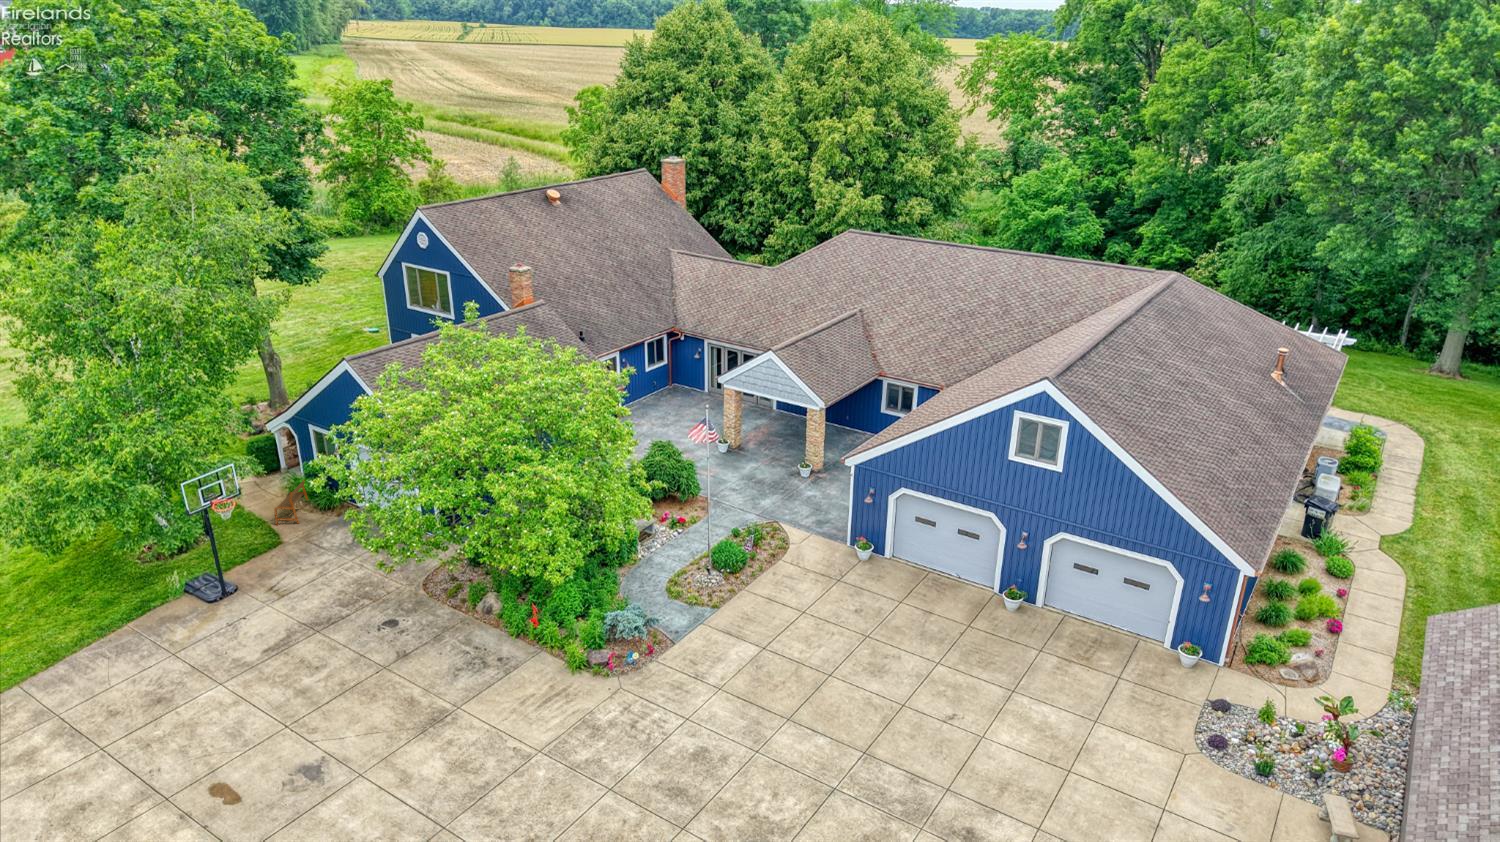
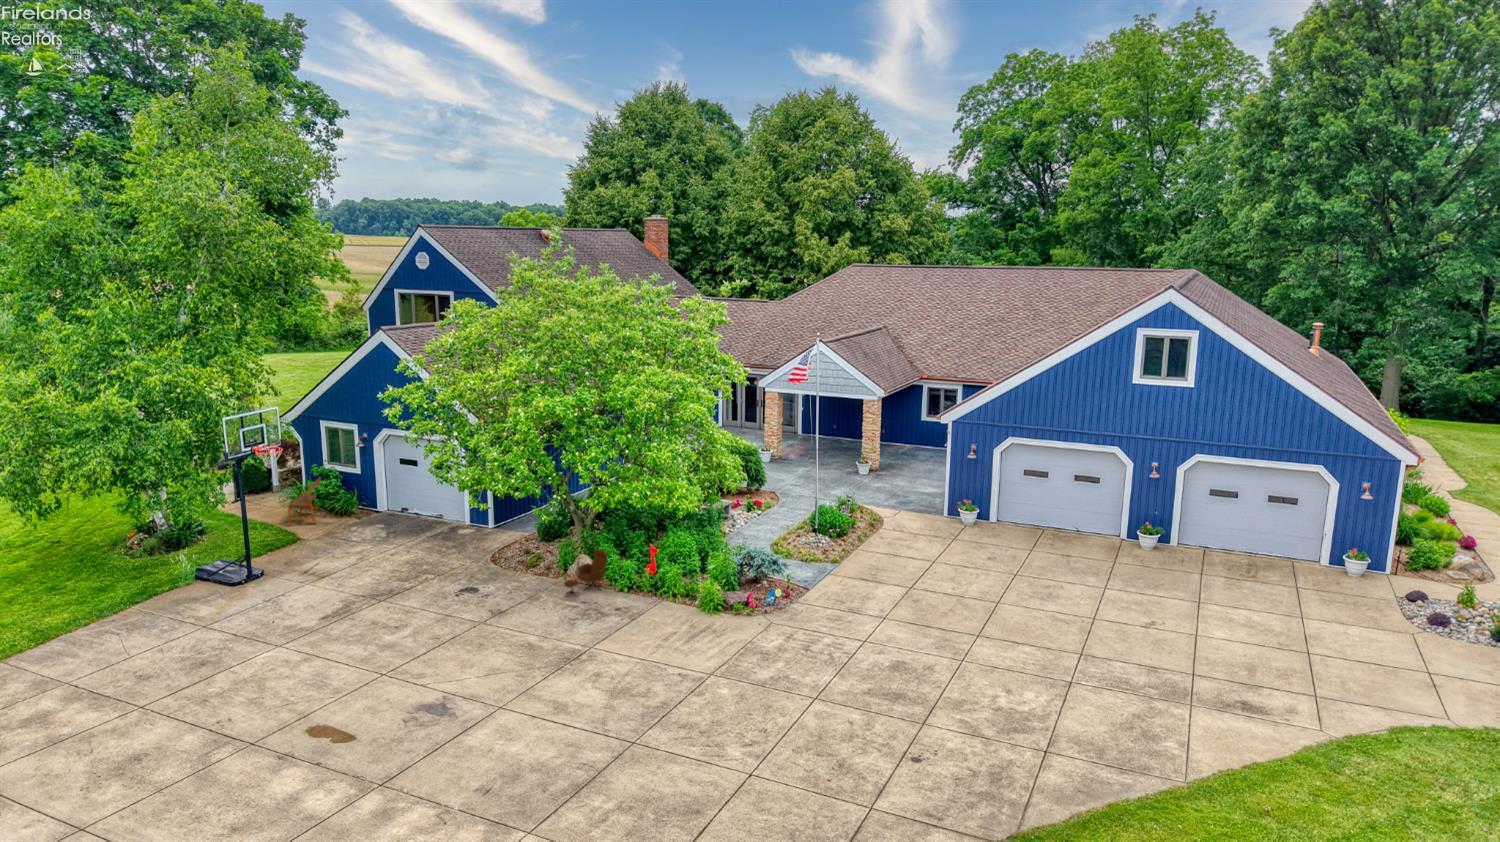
lounge chair: none [463,596,502,640] -> present [564,550,607,594]

